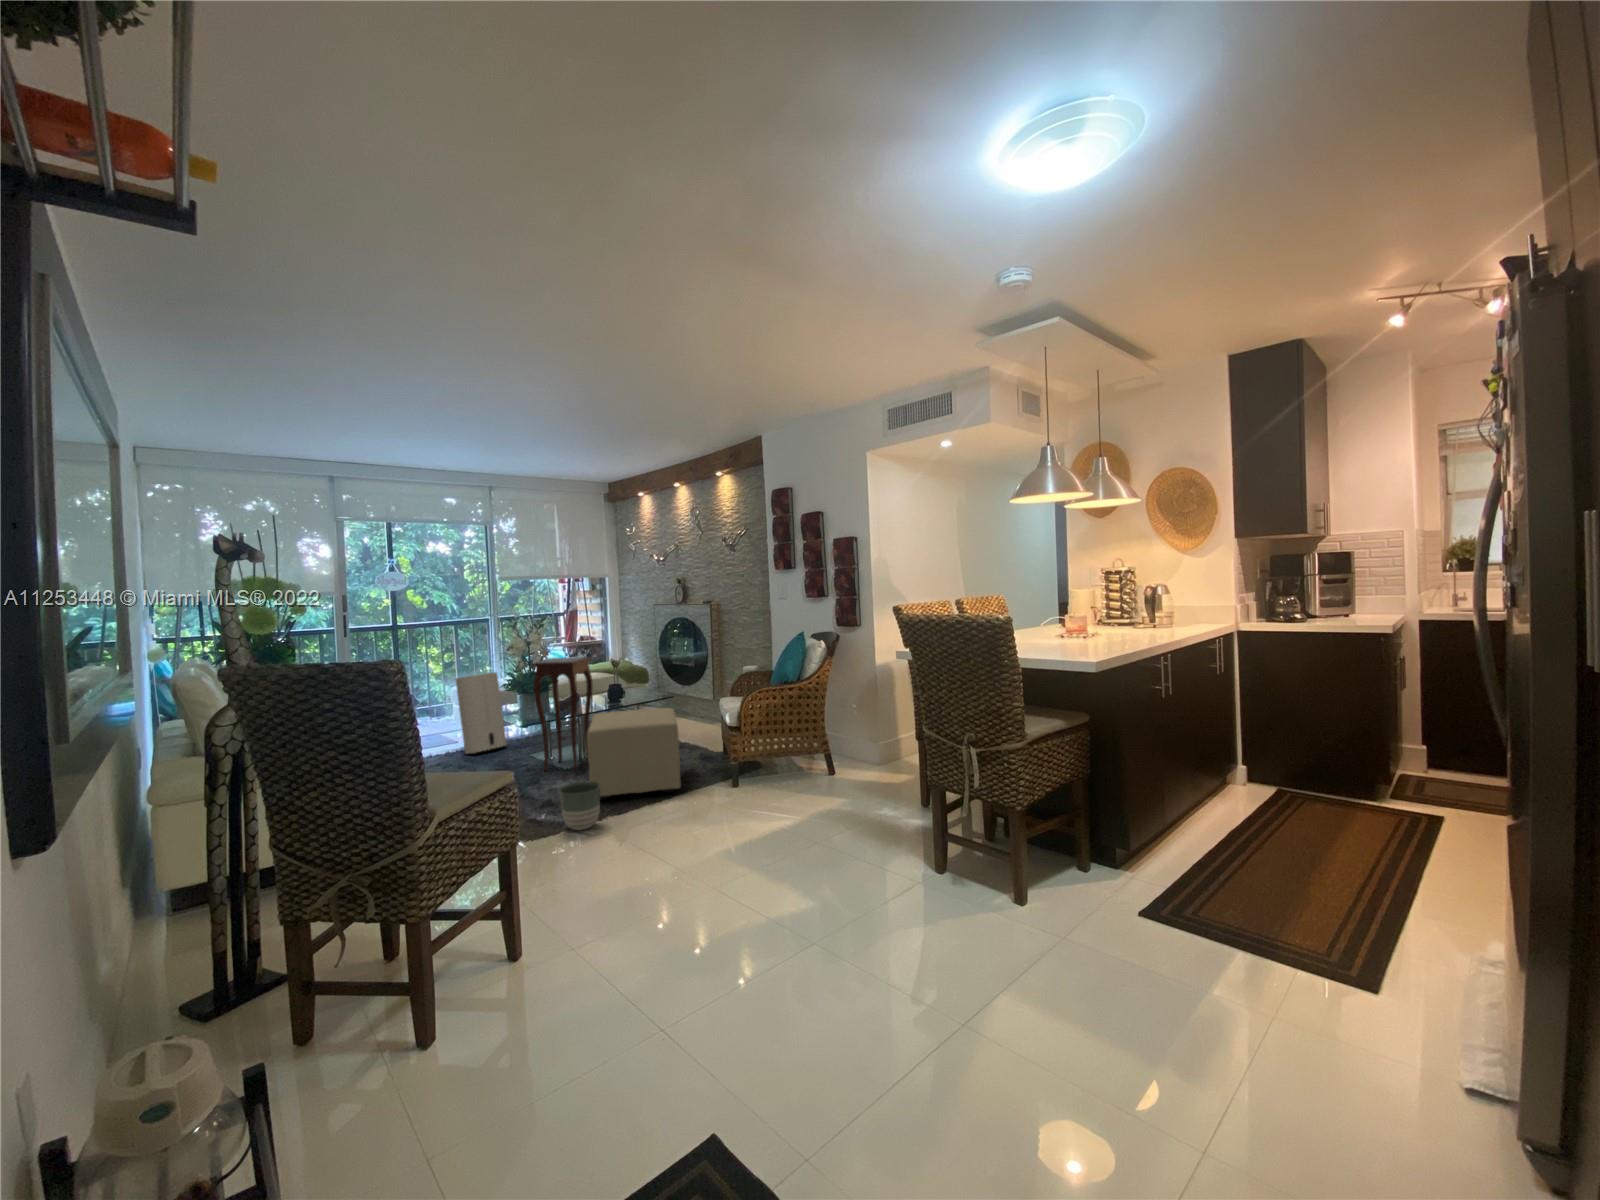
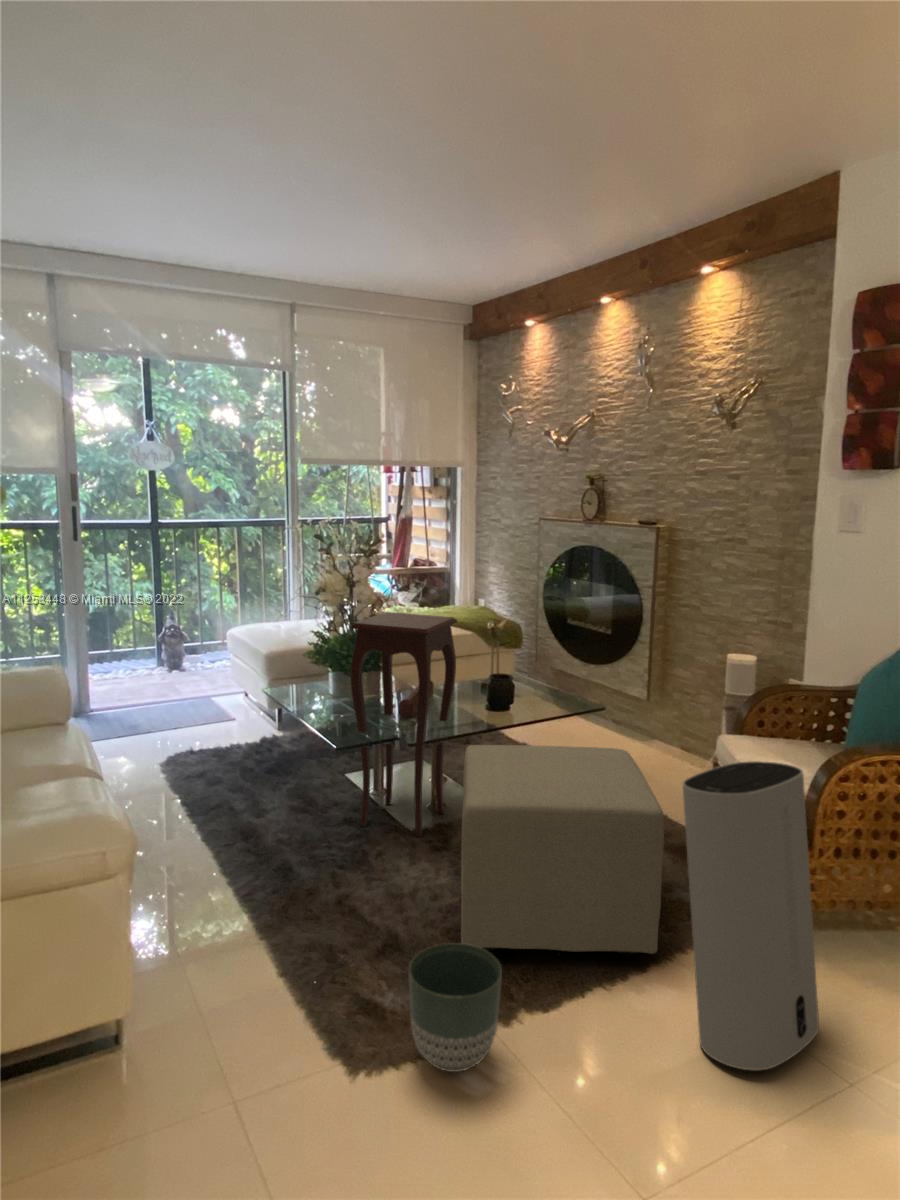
air purifier: present [456,672,507,754] -> present [683,761,819,1071]

